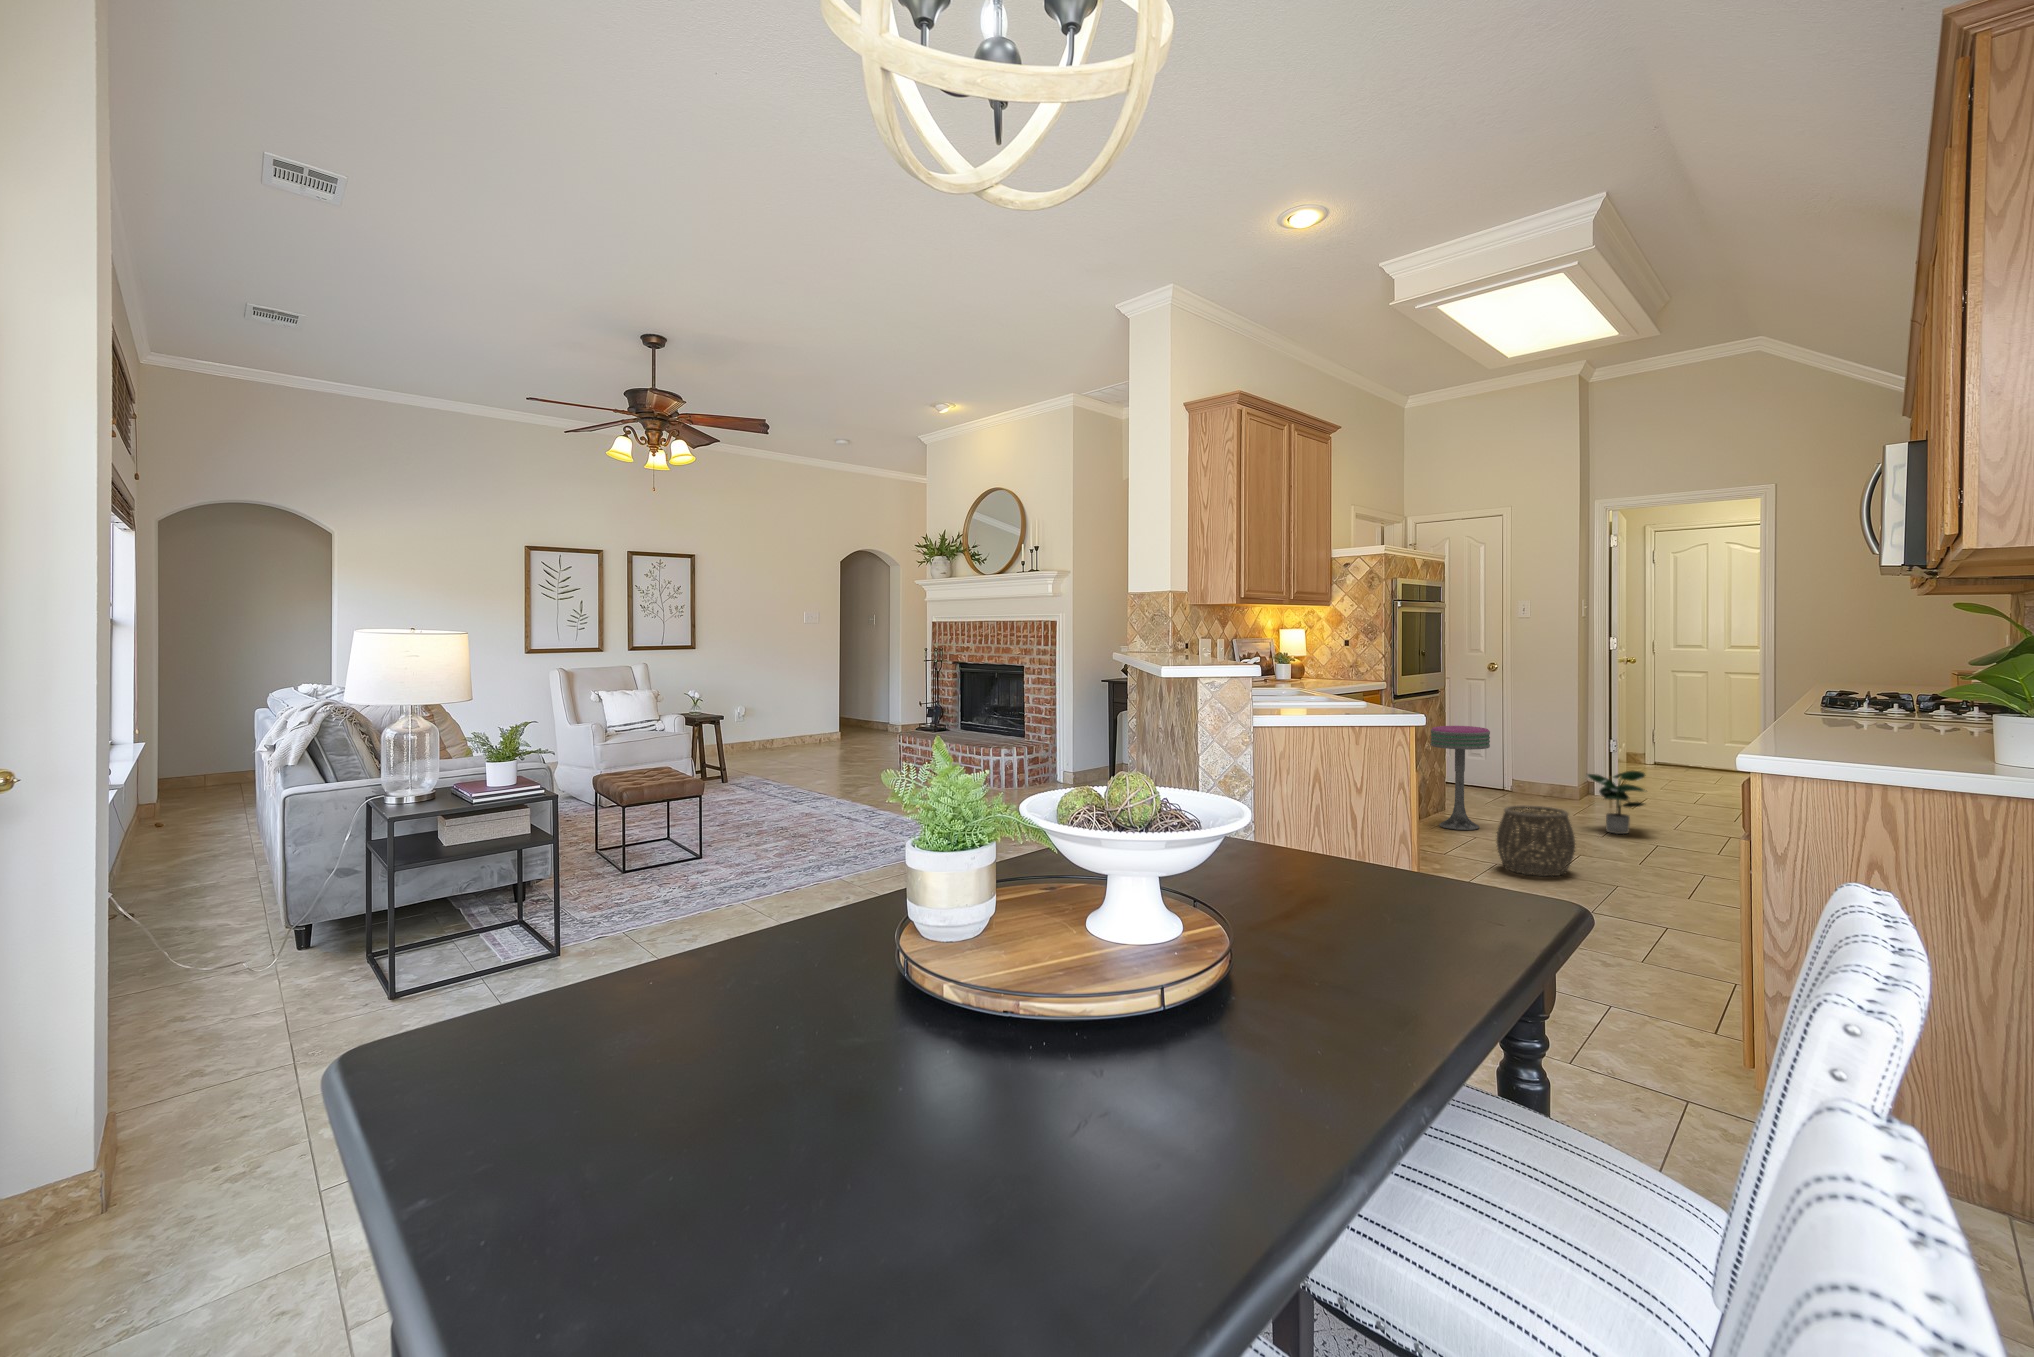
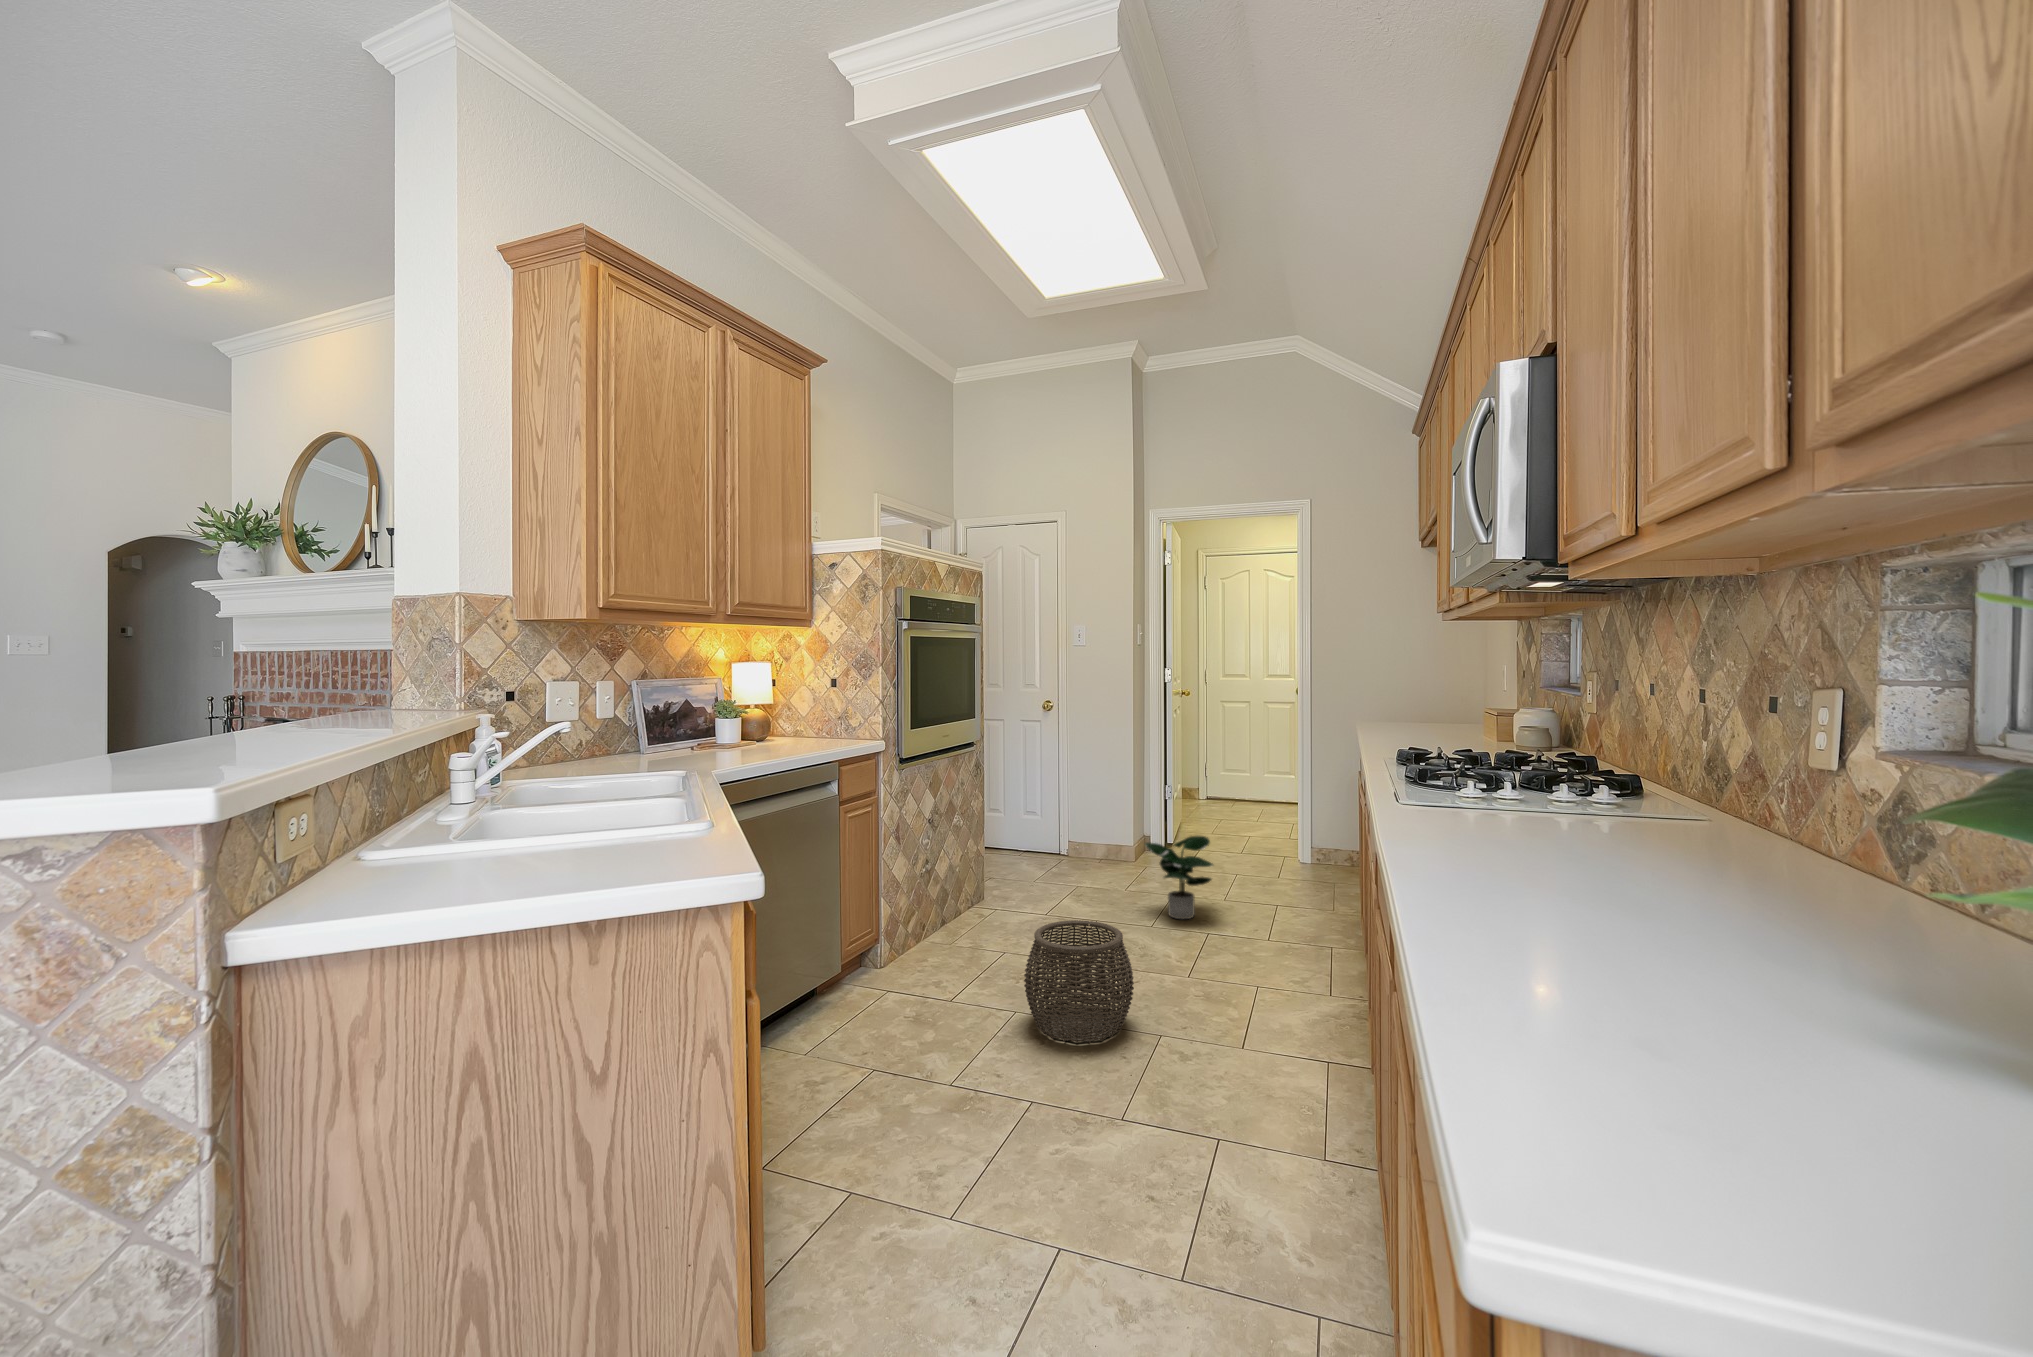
bar stool: present [1431,726,1490,830] -> none [959,787,1031,931]

